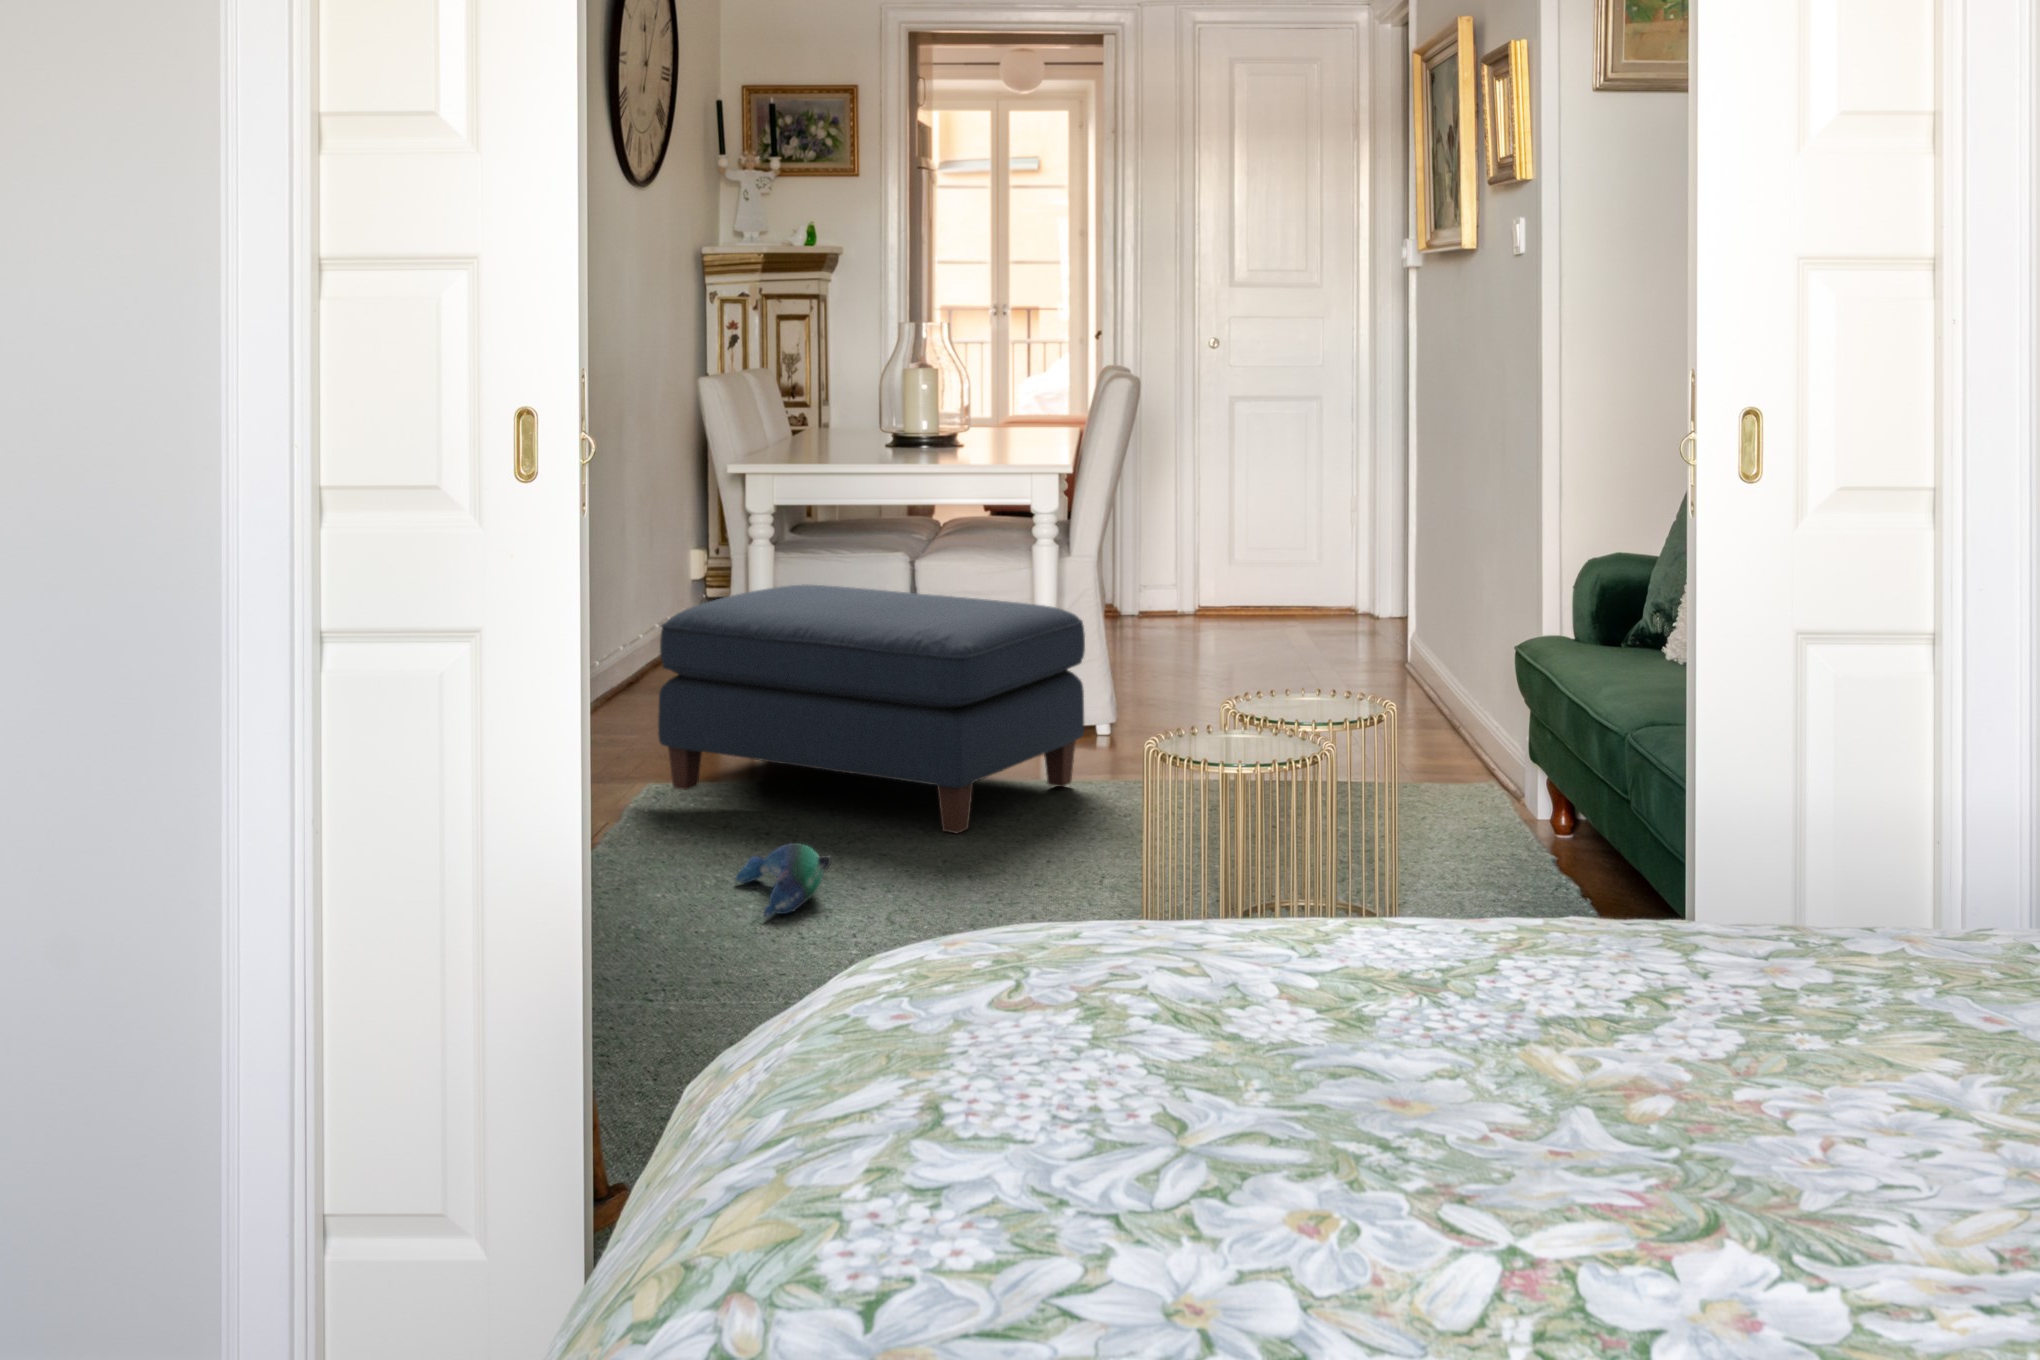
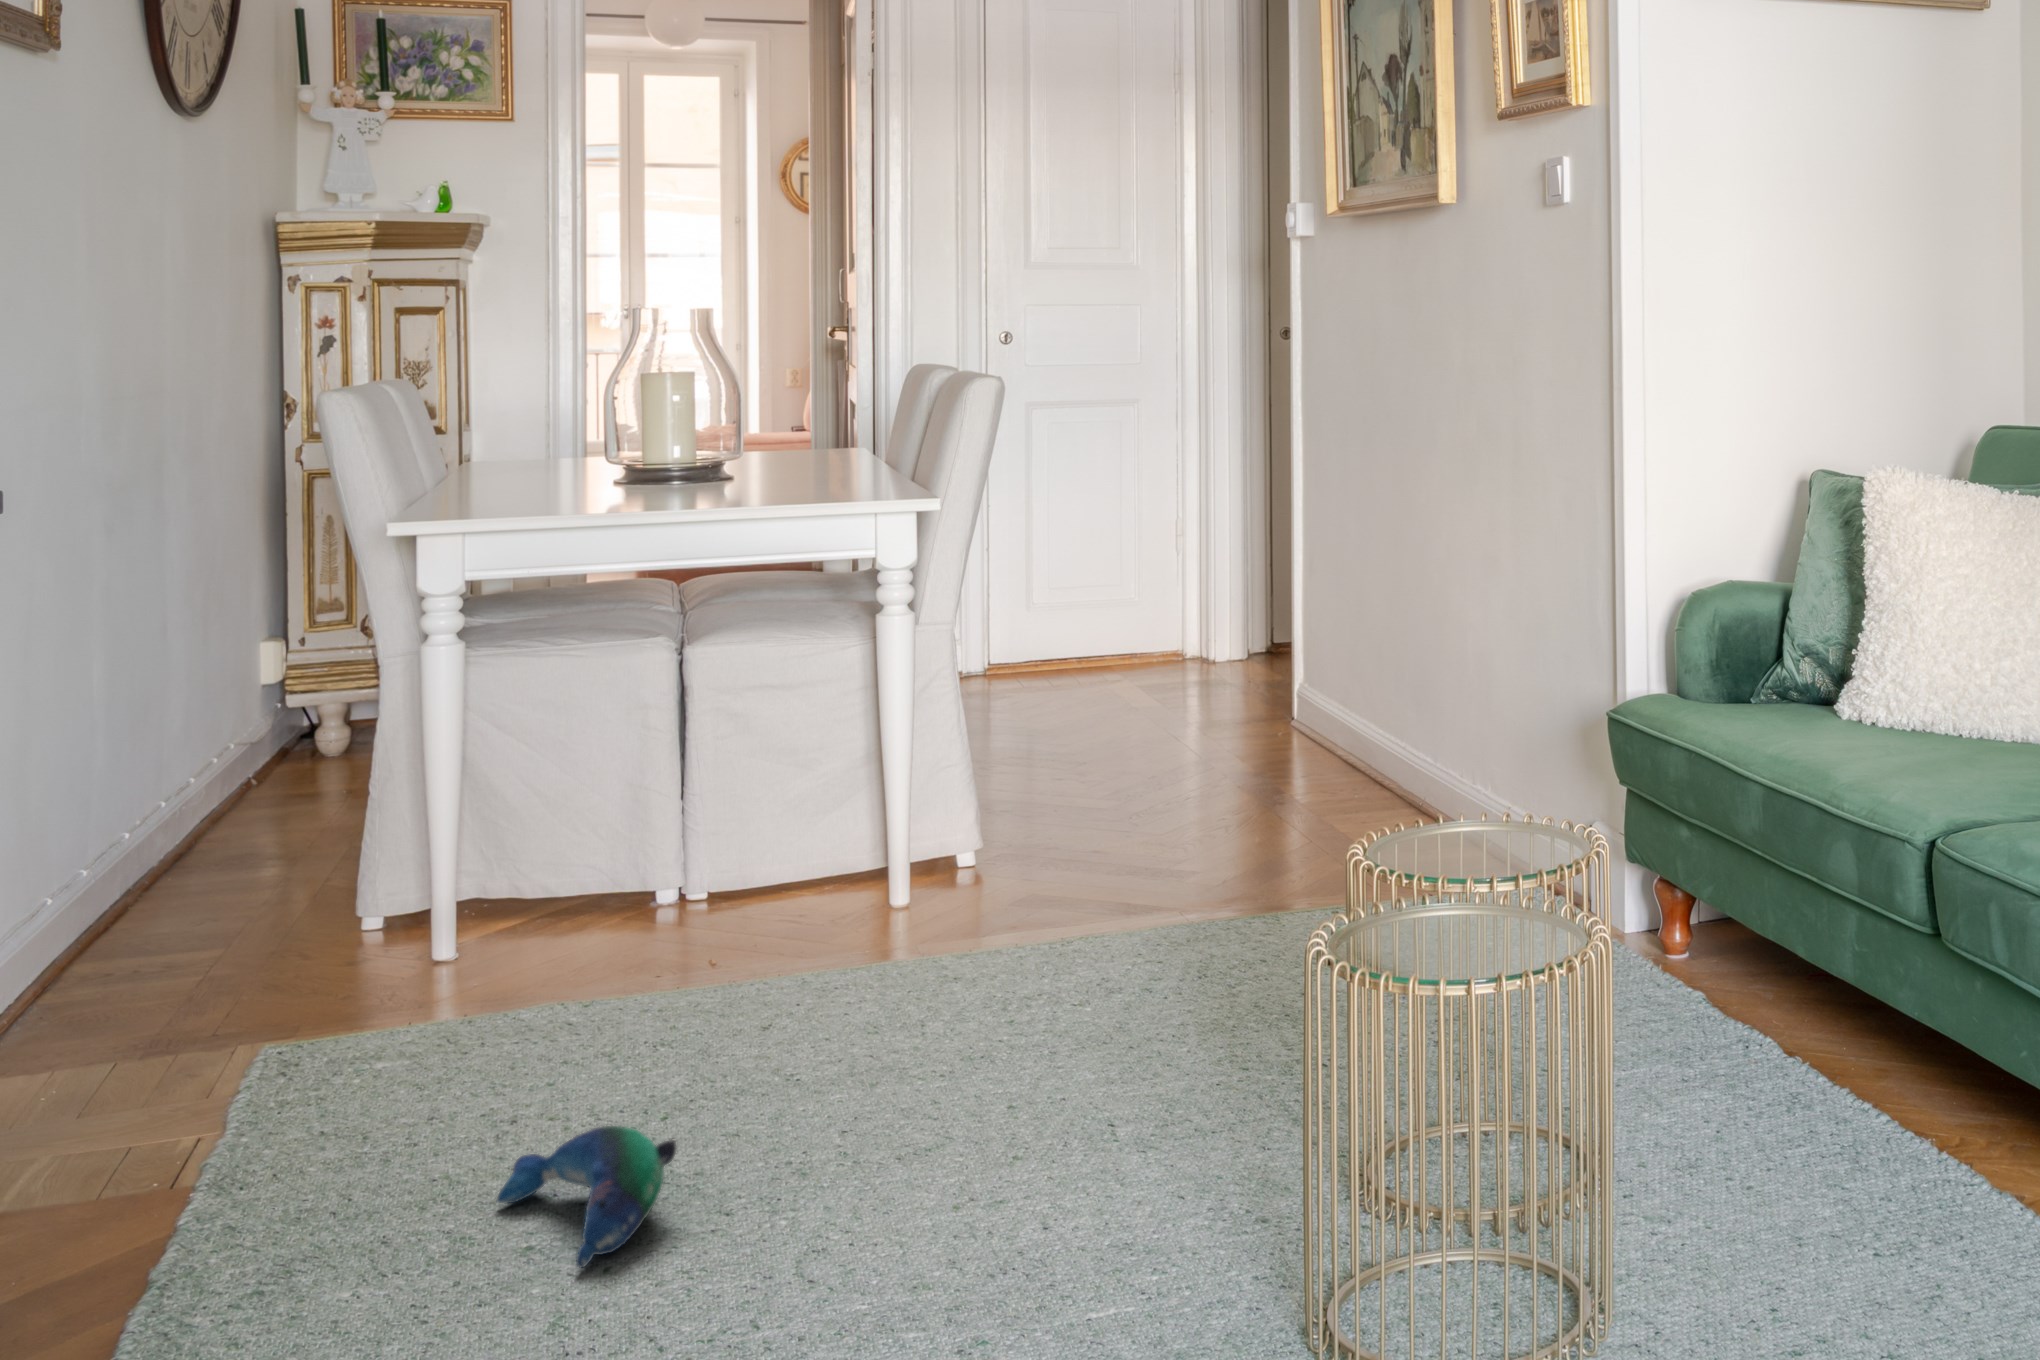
ottoman: present [658,585,1085,833] -> none [289,700,976,1051]

